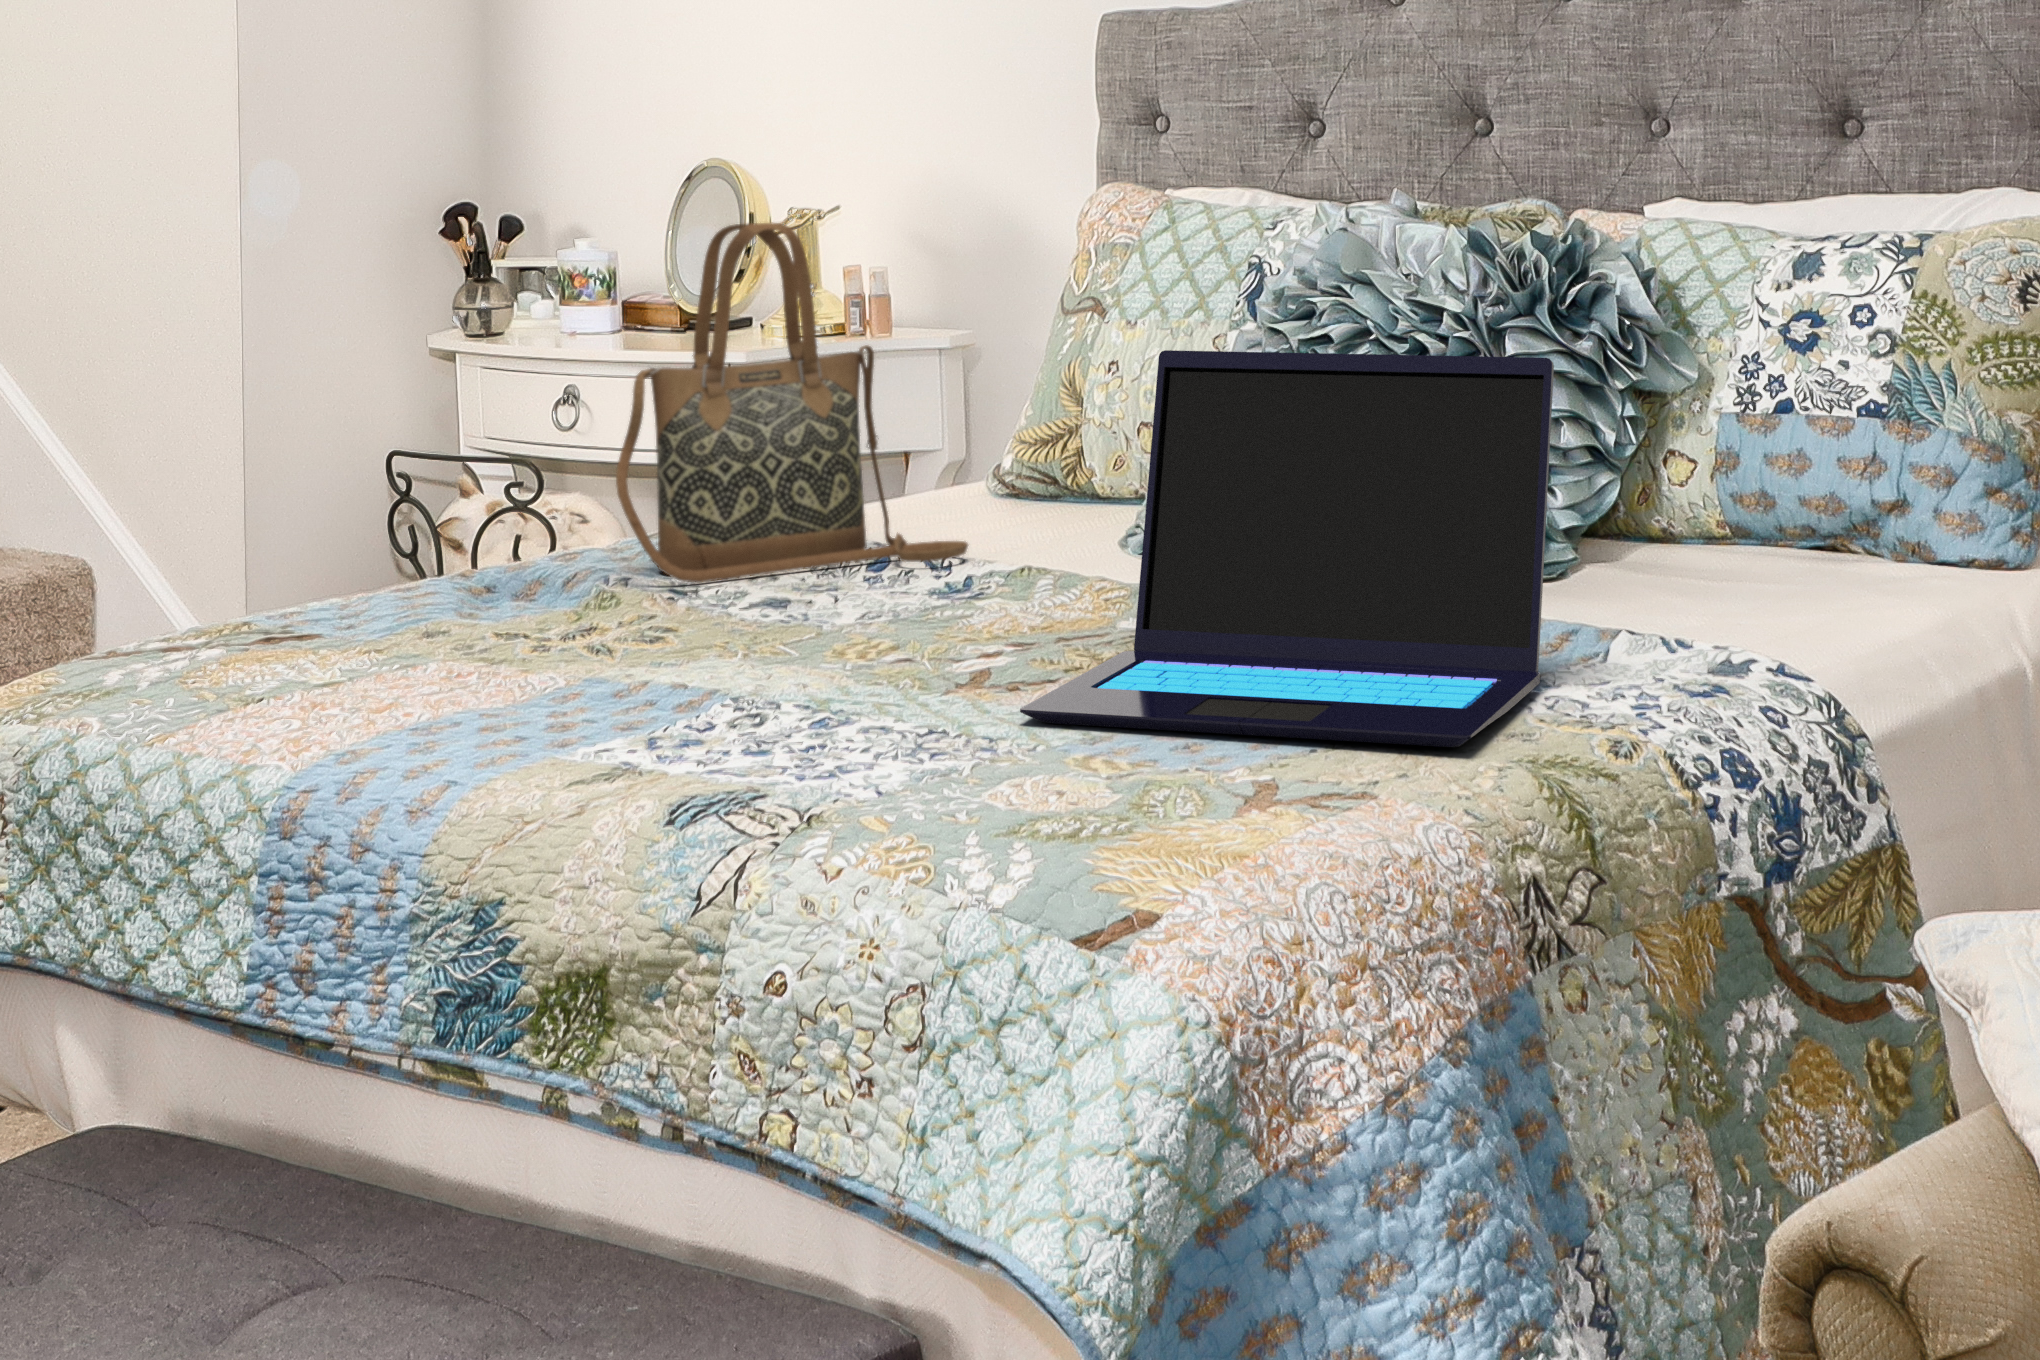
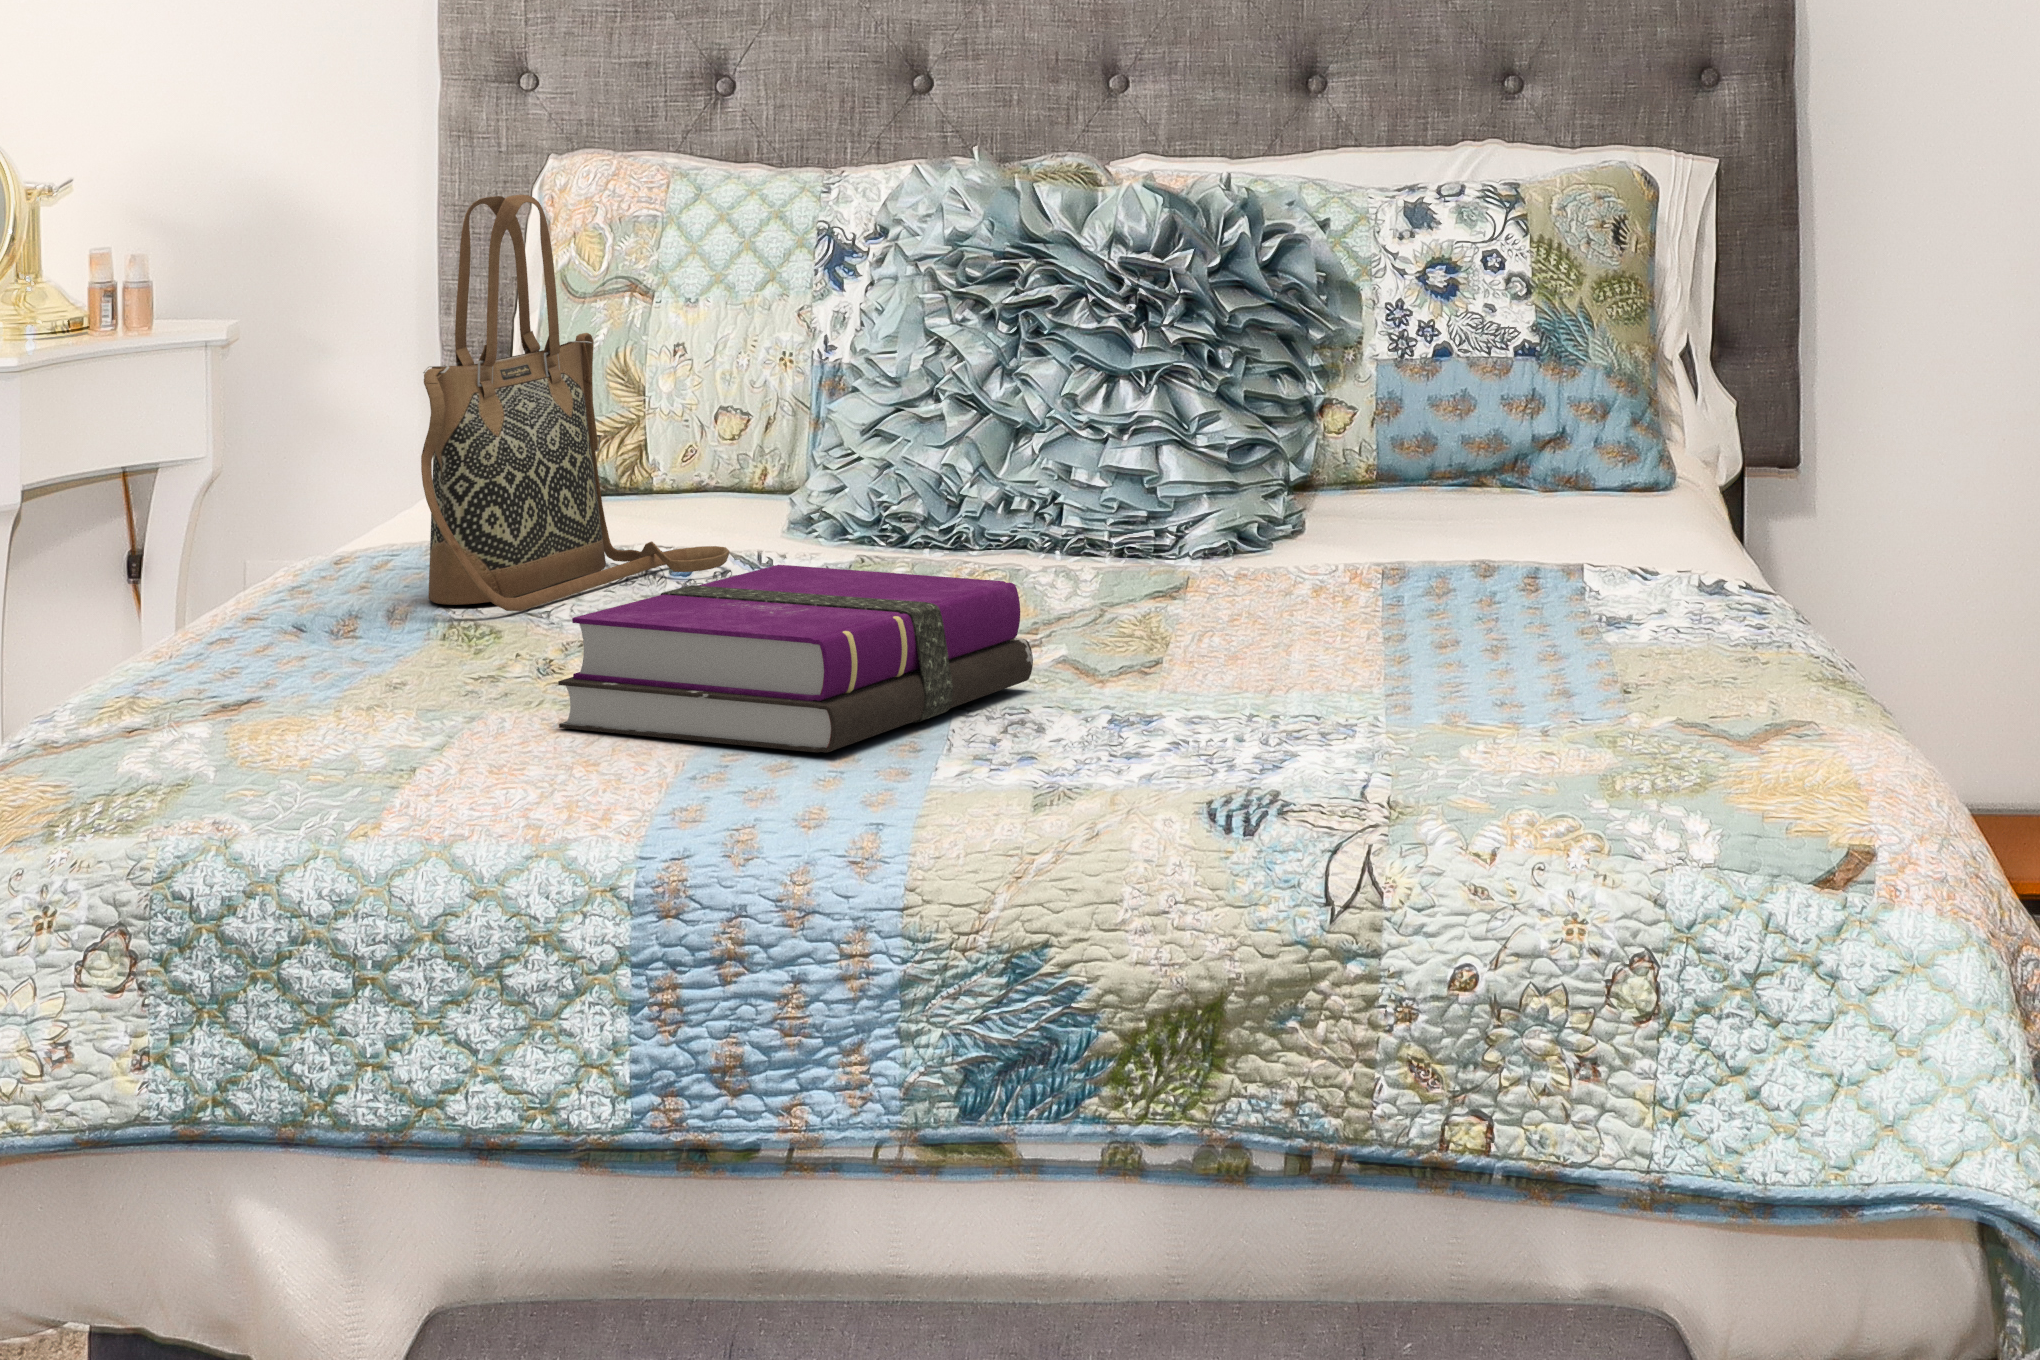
laptop: present [1020,350,1554,747] -> none [1165,297,1732,698]
notebook: none [435,559,867,723] -> present [558,565,1033,753]

